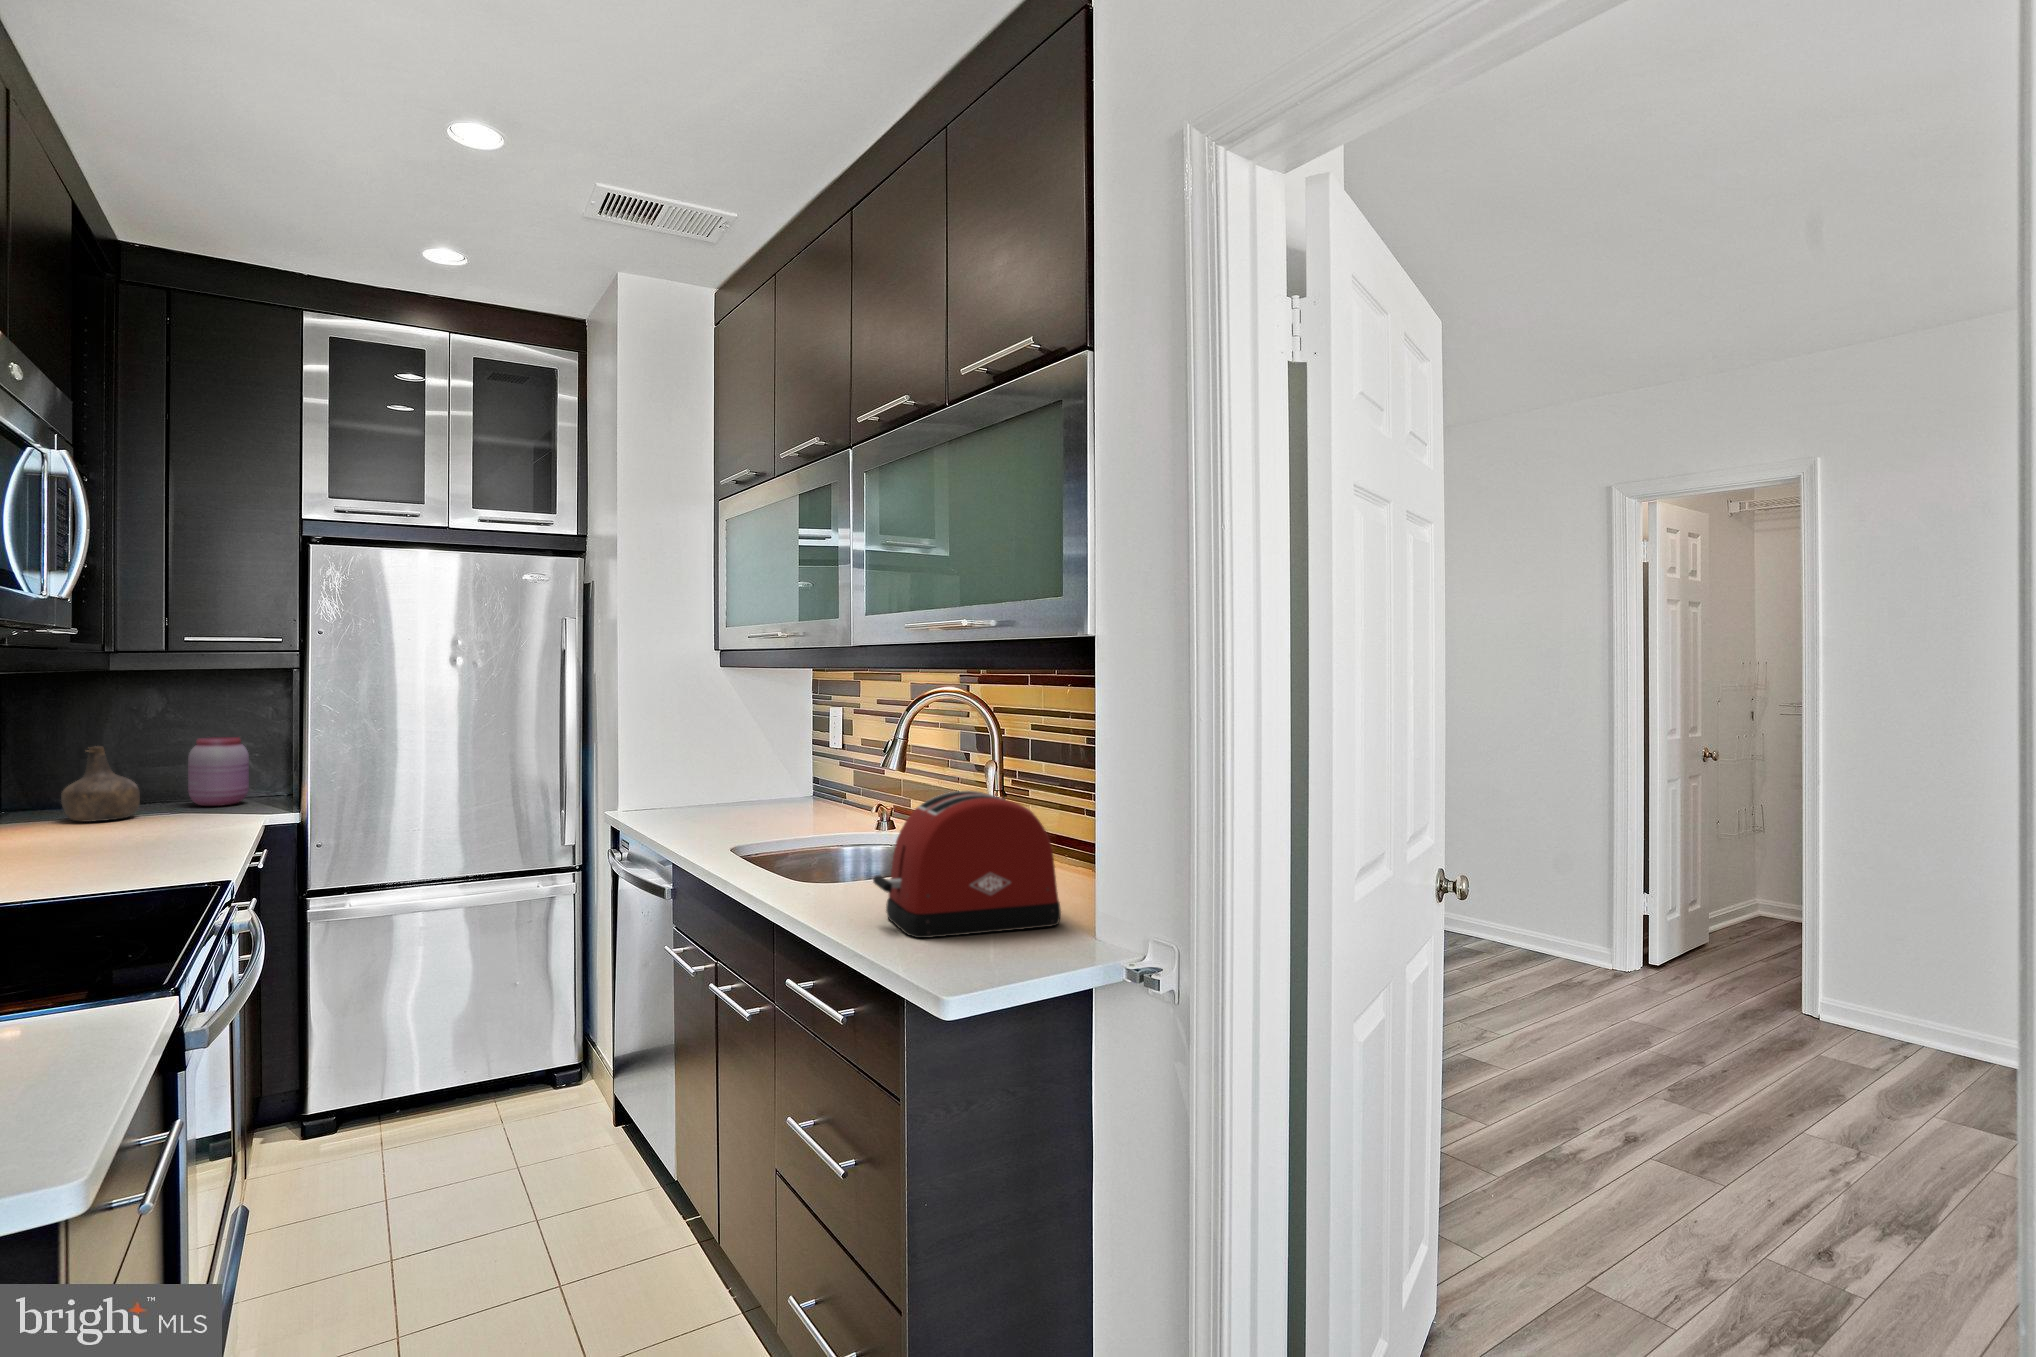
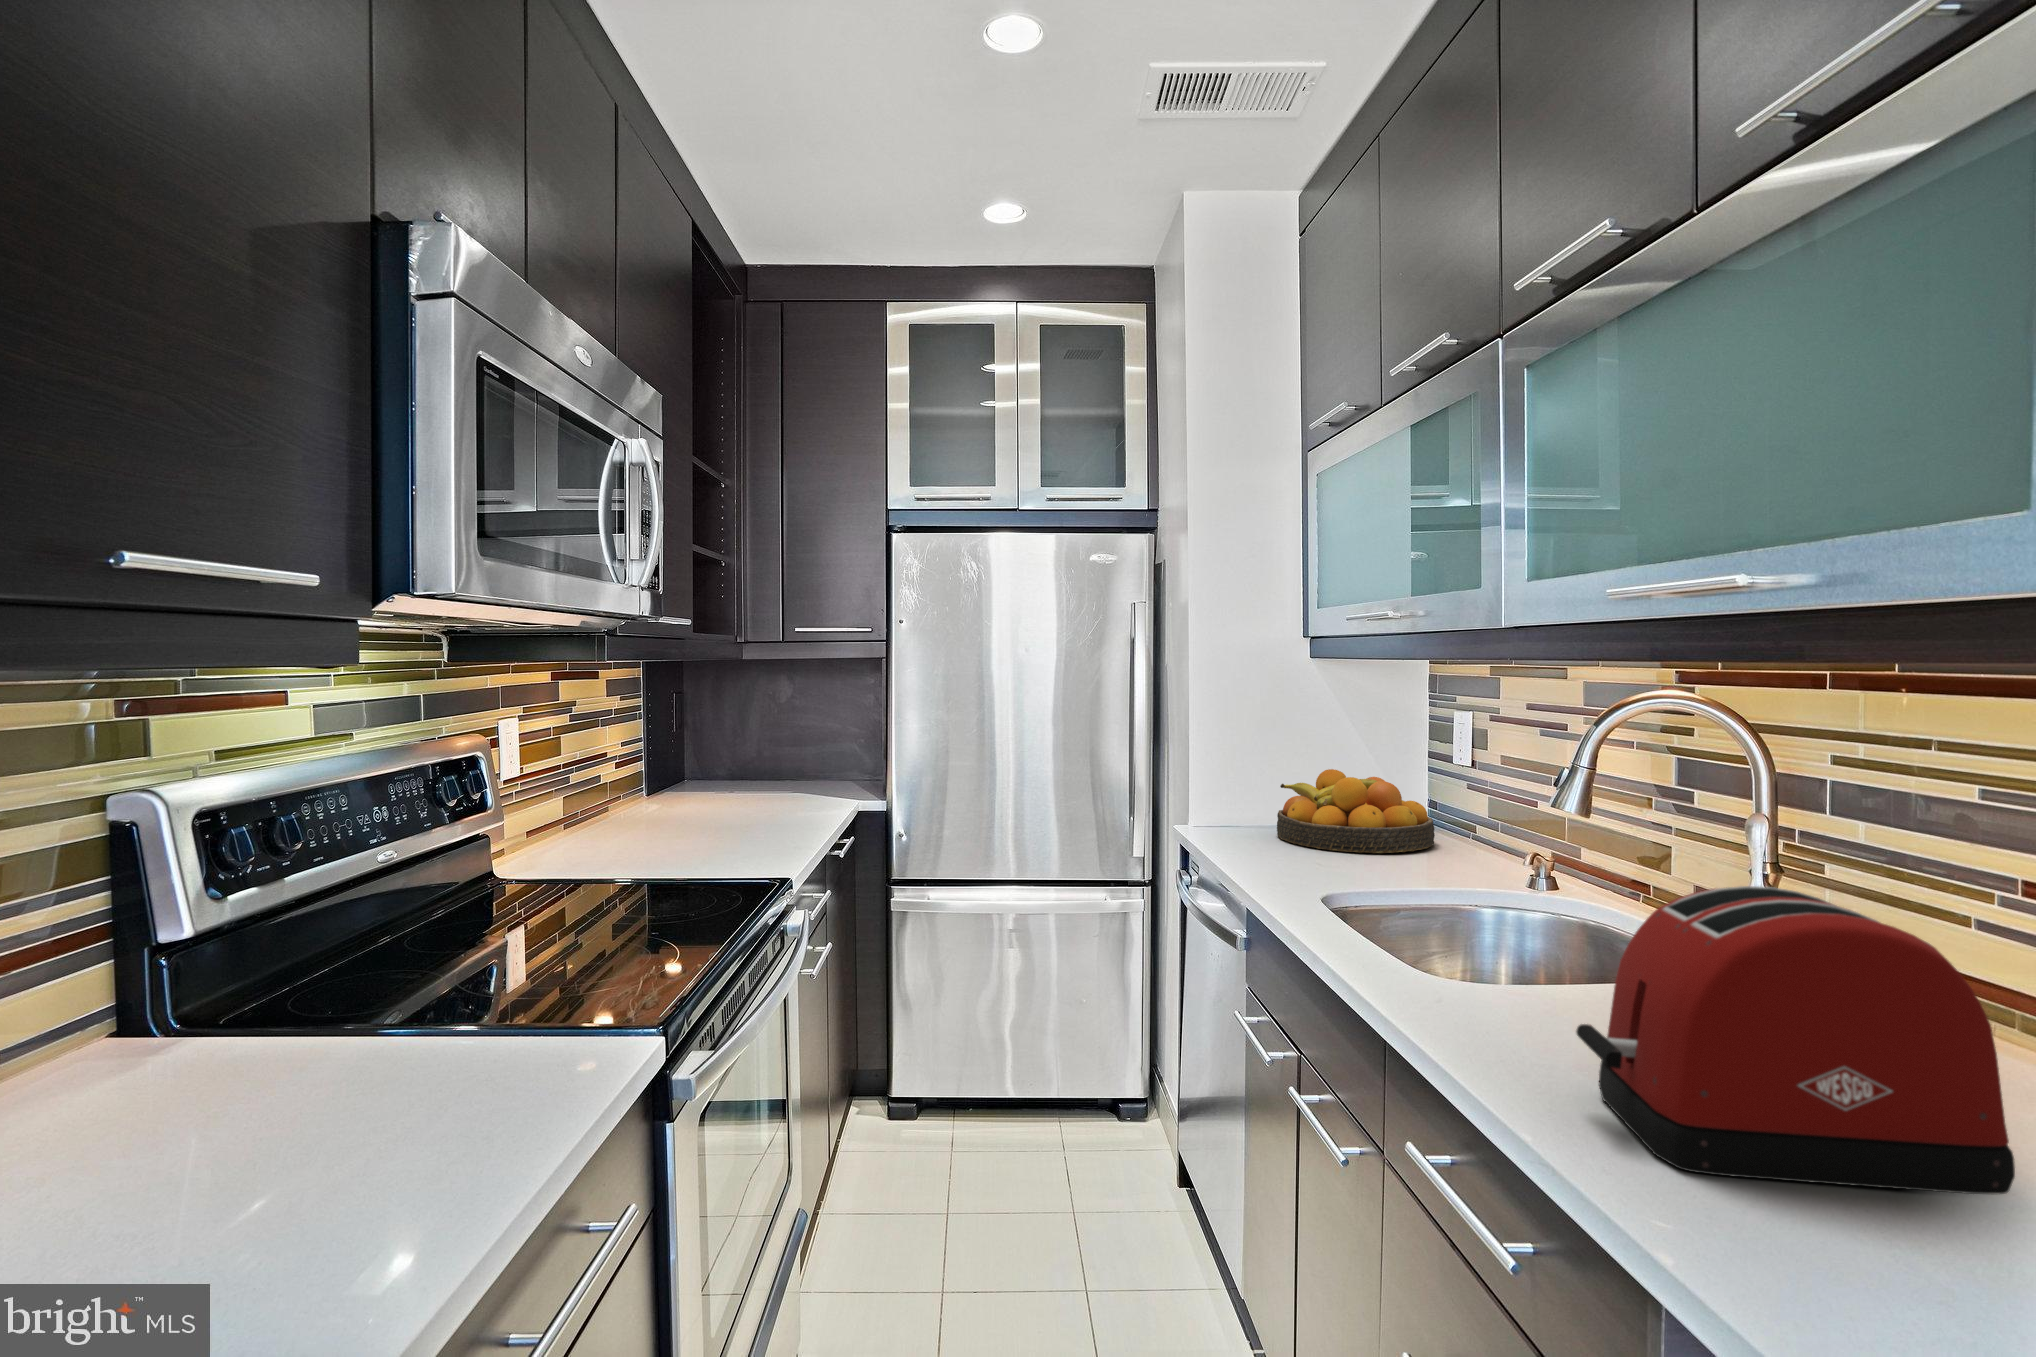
jar: present [188,737,249,806] -> none [803,723,851,789]
bottle: present [61,747,140,822] -> none [705,729,762,799]
fruit bowl: none [696,757,817,818] -> present [1277,769,1435,853]

